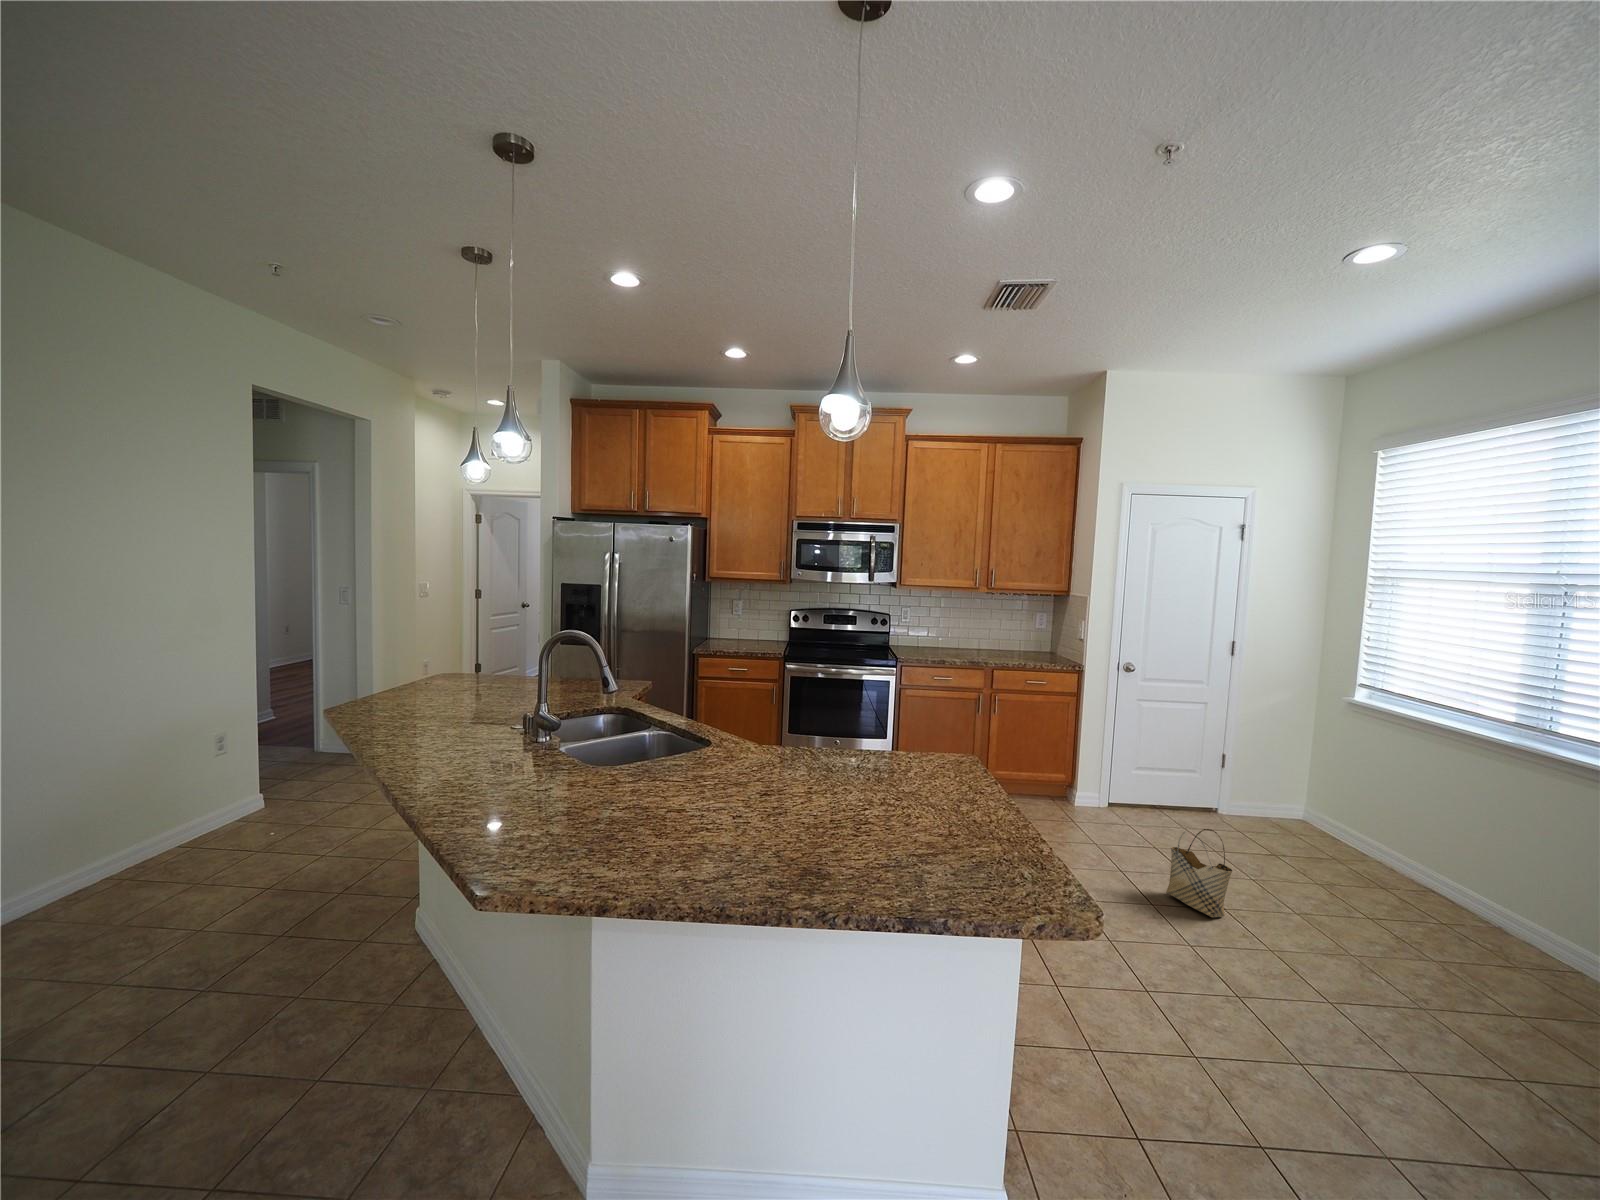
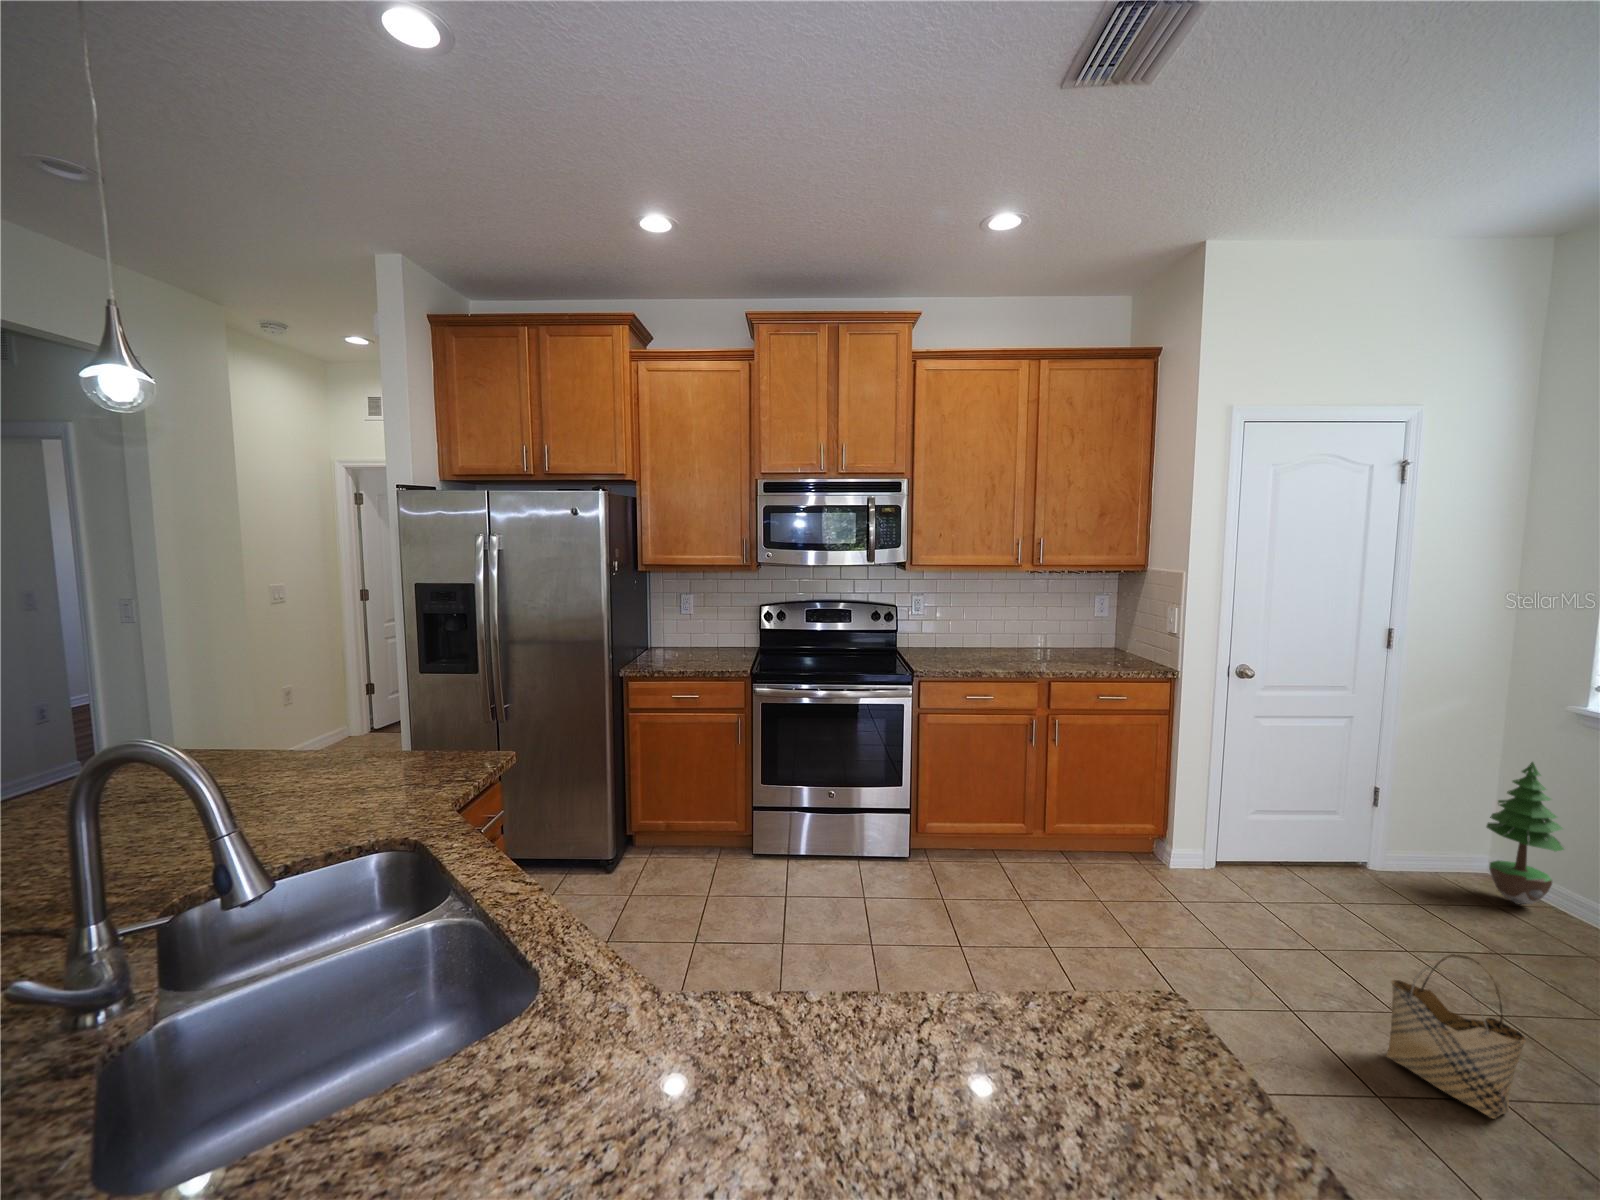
potted tree: none [1291,735,1338,836] -> present [1486,762,1564,904]

